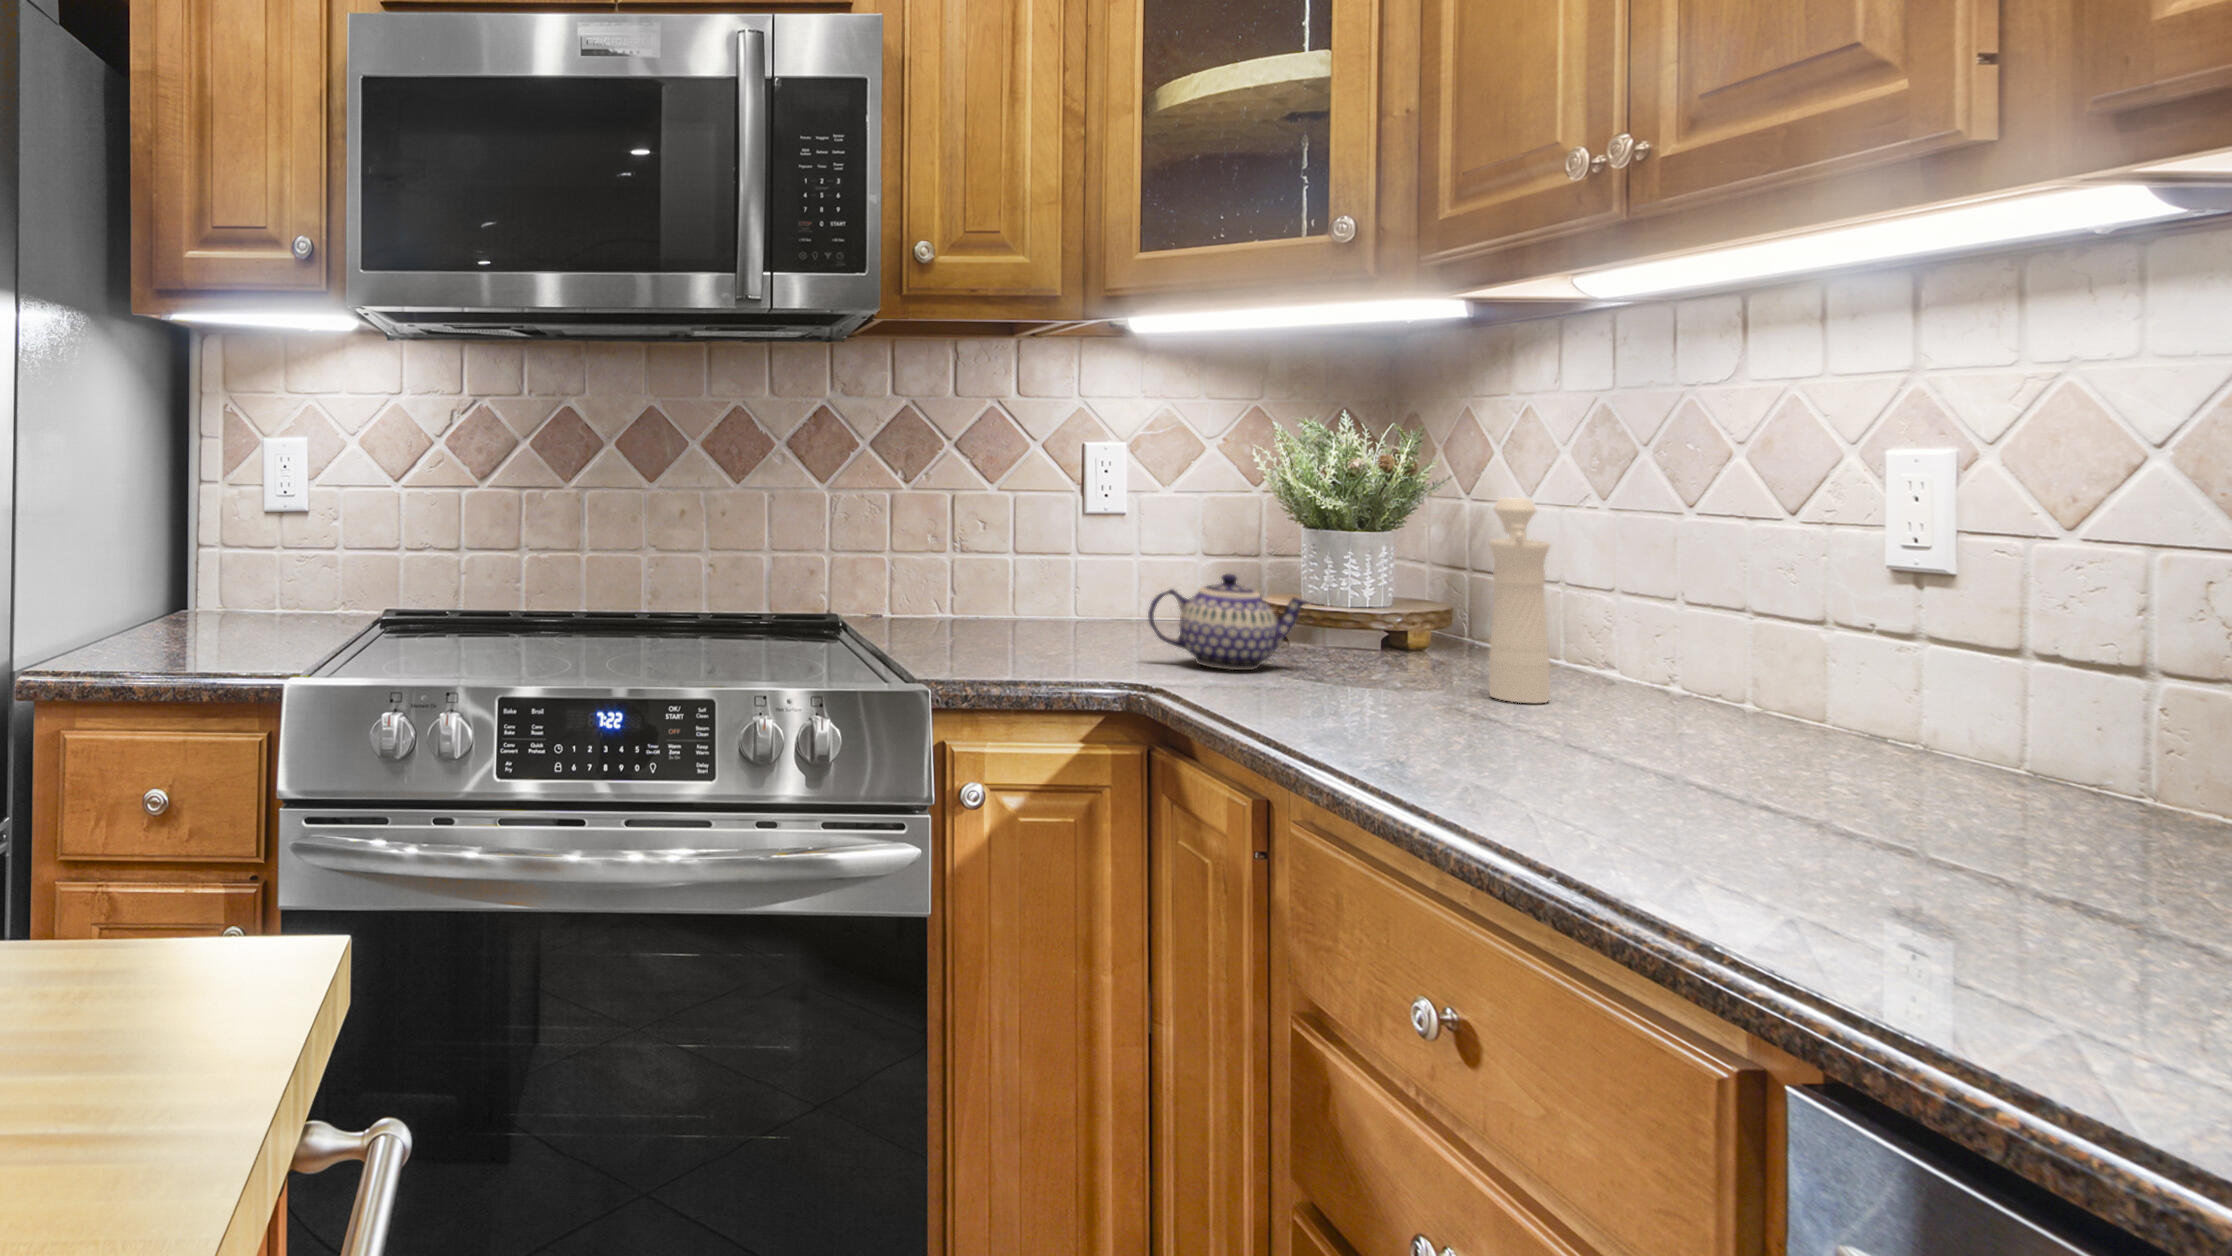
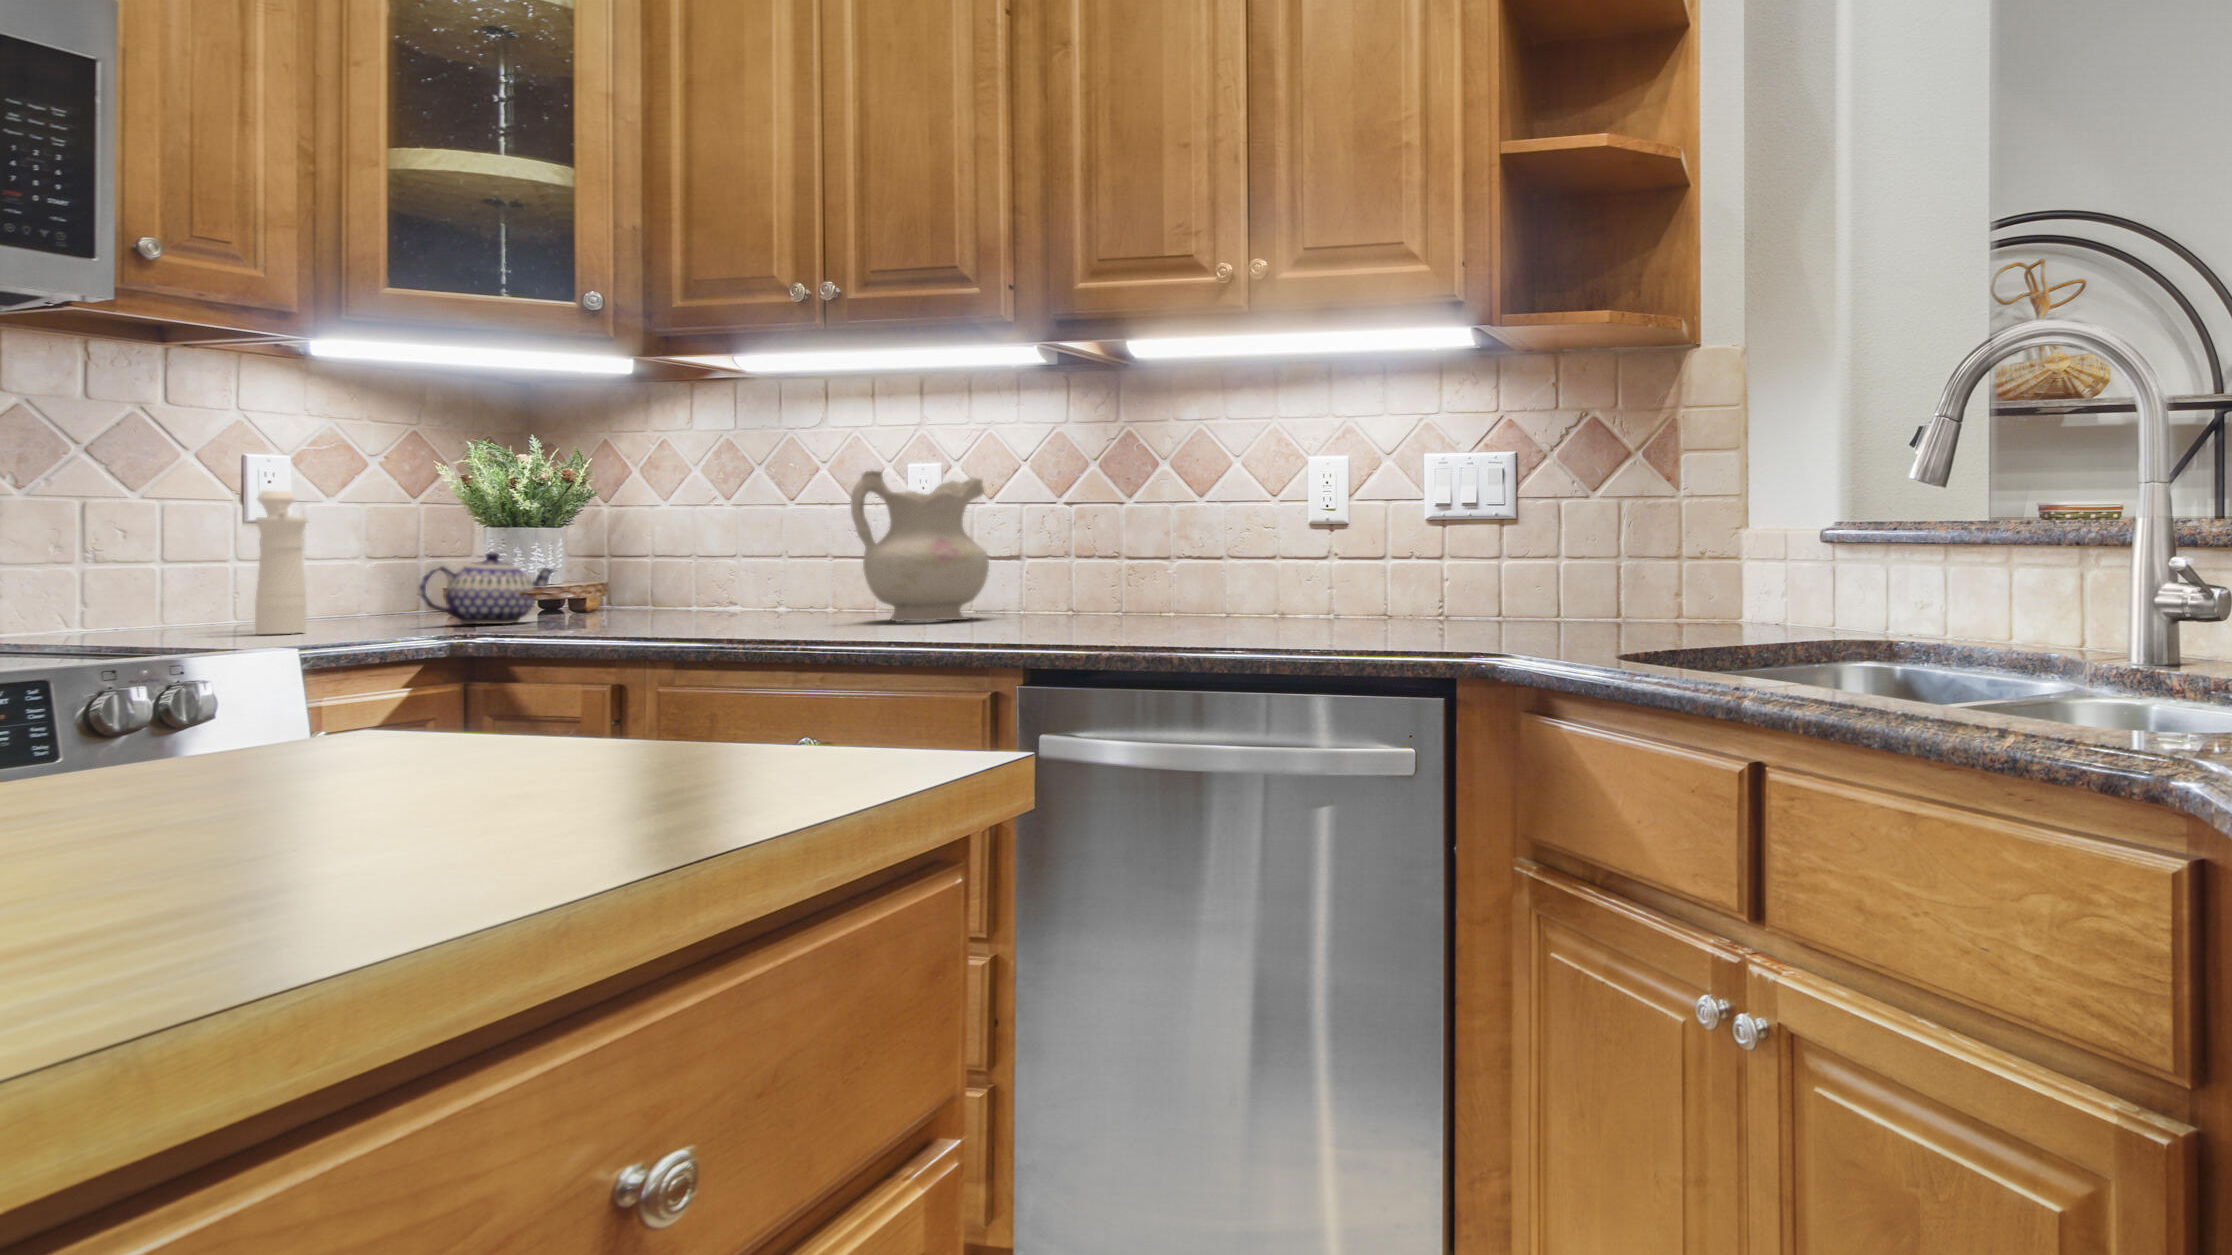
ceramic pitcher: none [1636,490,2007,842] -> present [851,471,989,622]
pepper mill: present [1489,498,1550,703] -> present [255,491,307,634]

